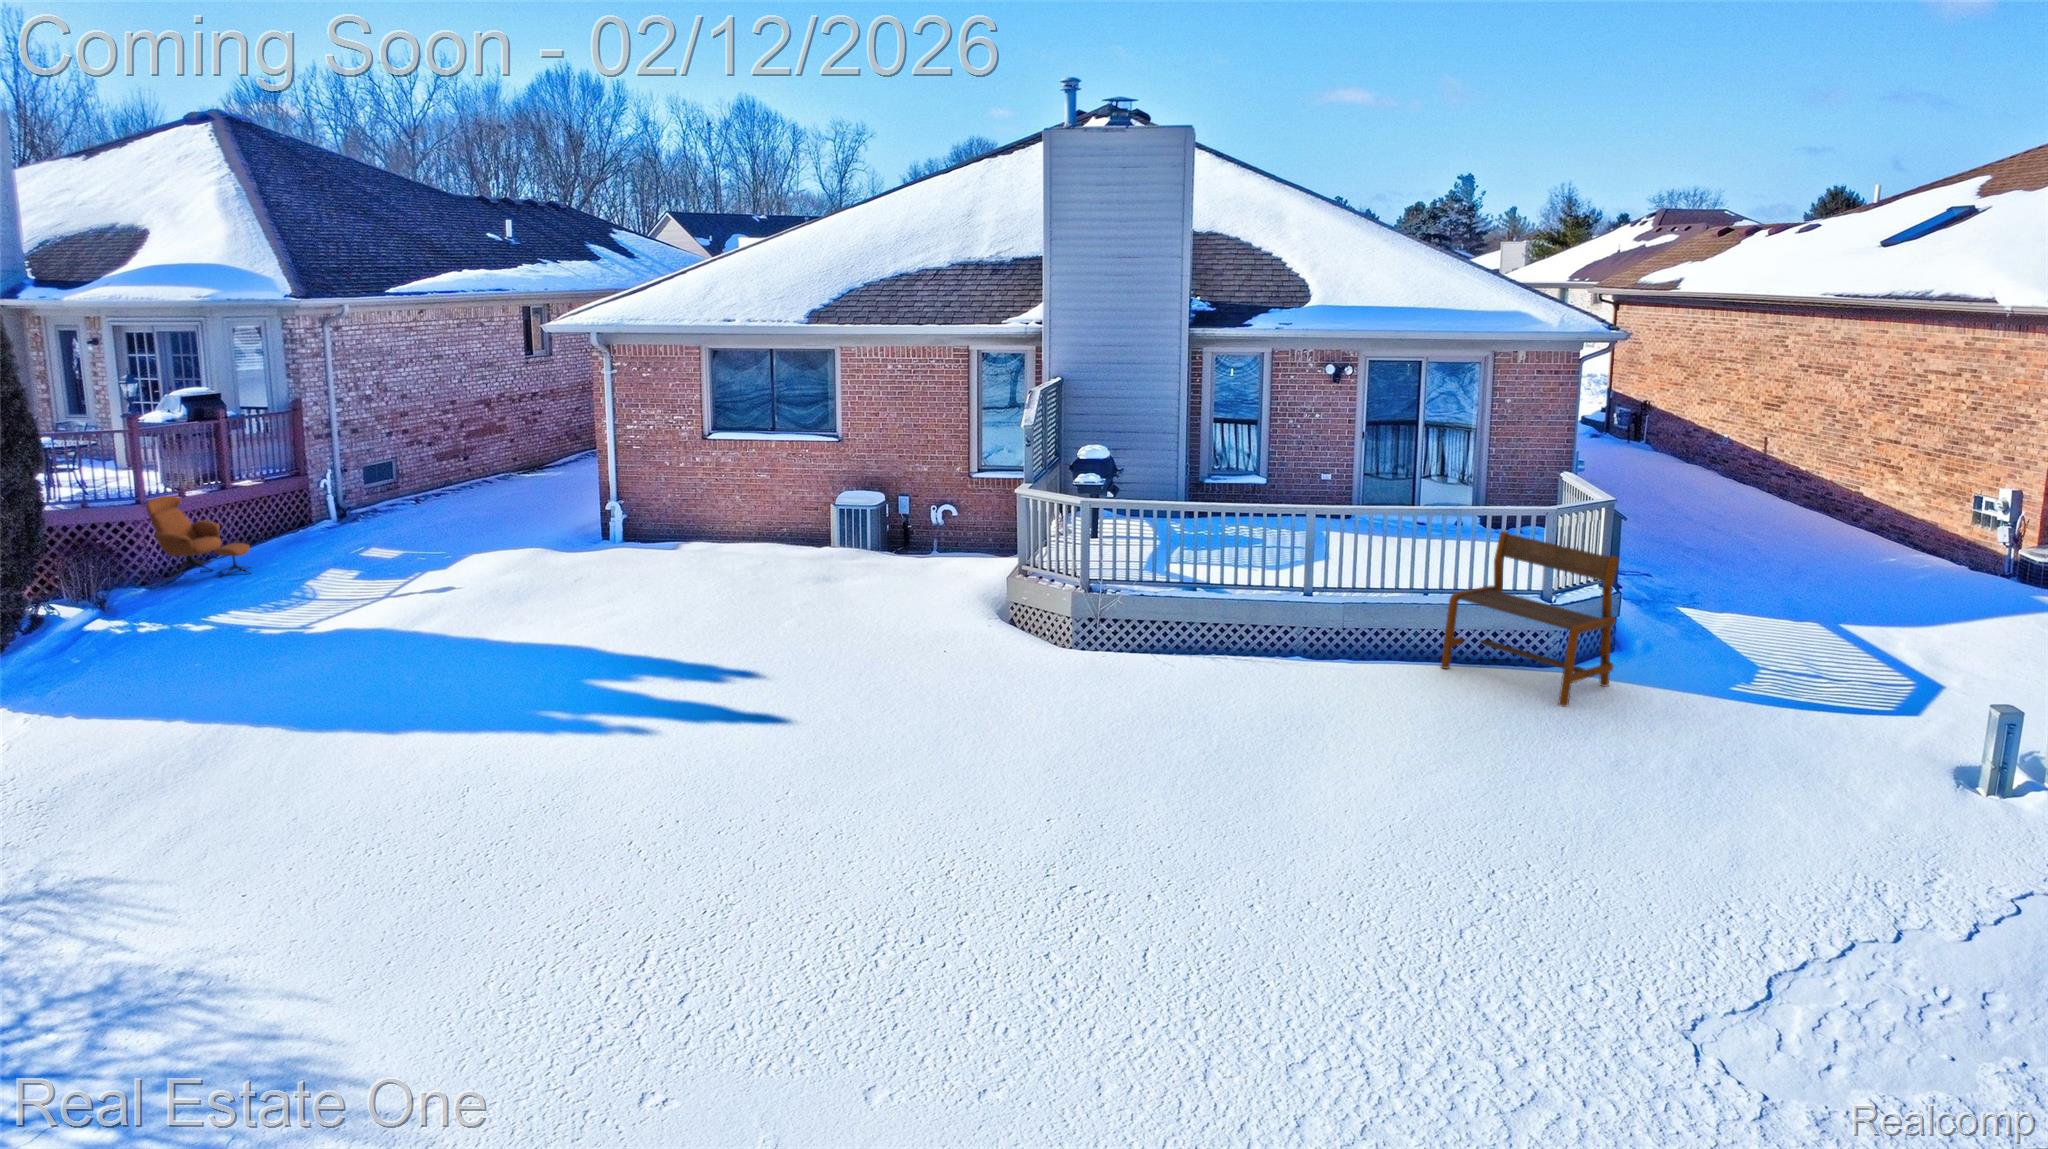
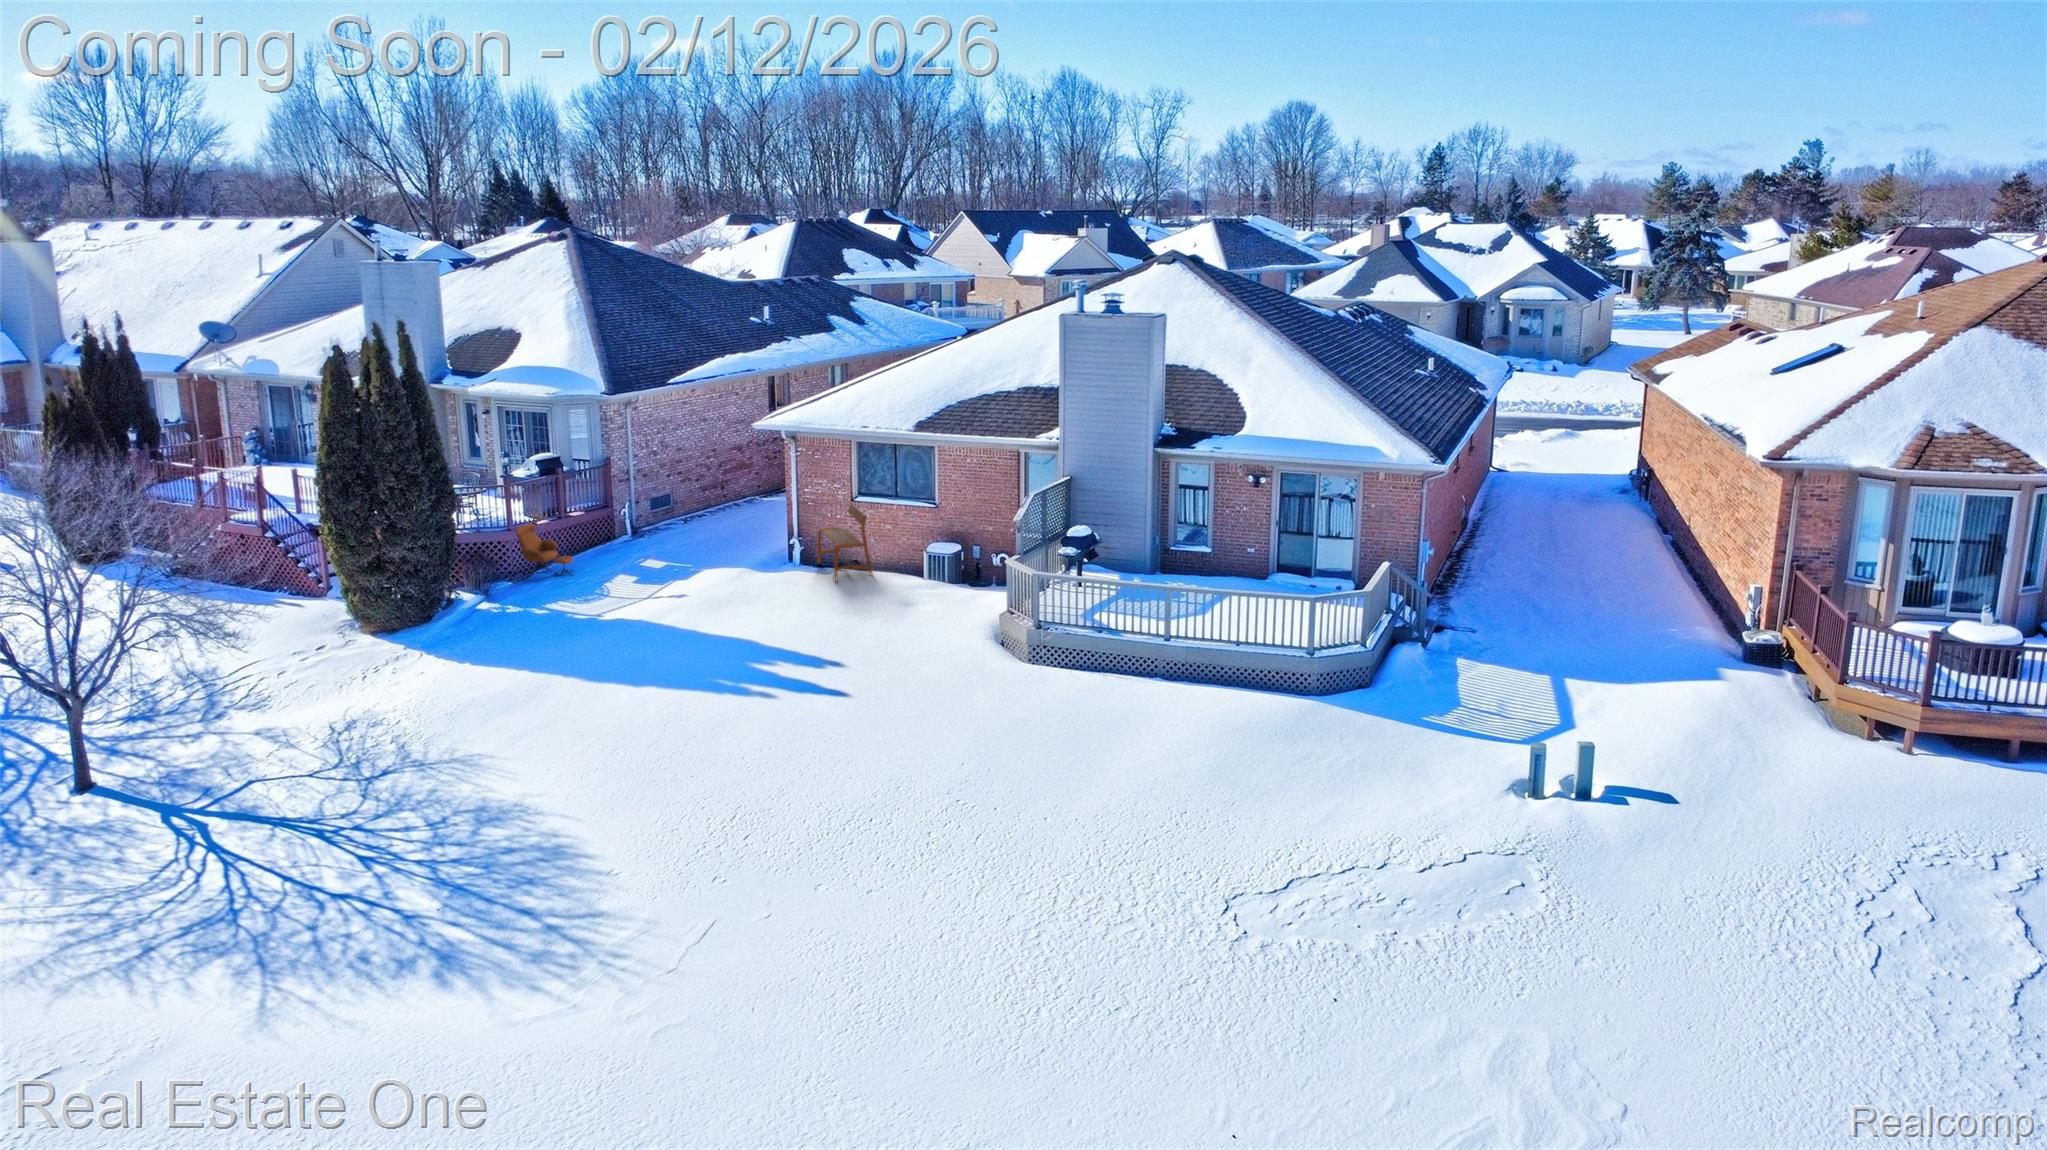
bench: present [1441,531,1619,707] -> present [817,504,872,581]

